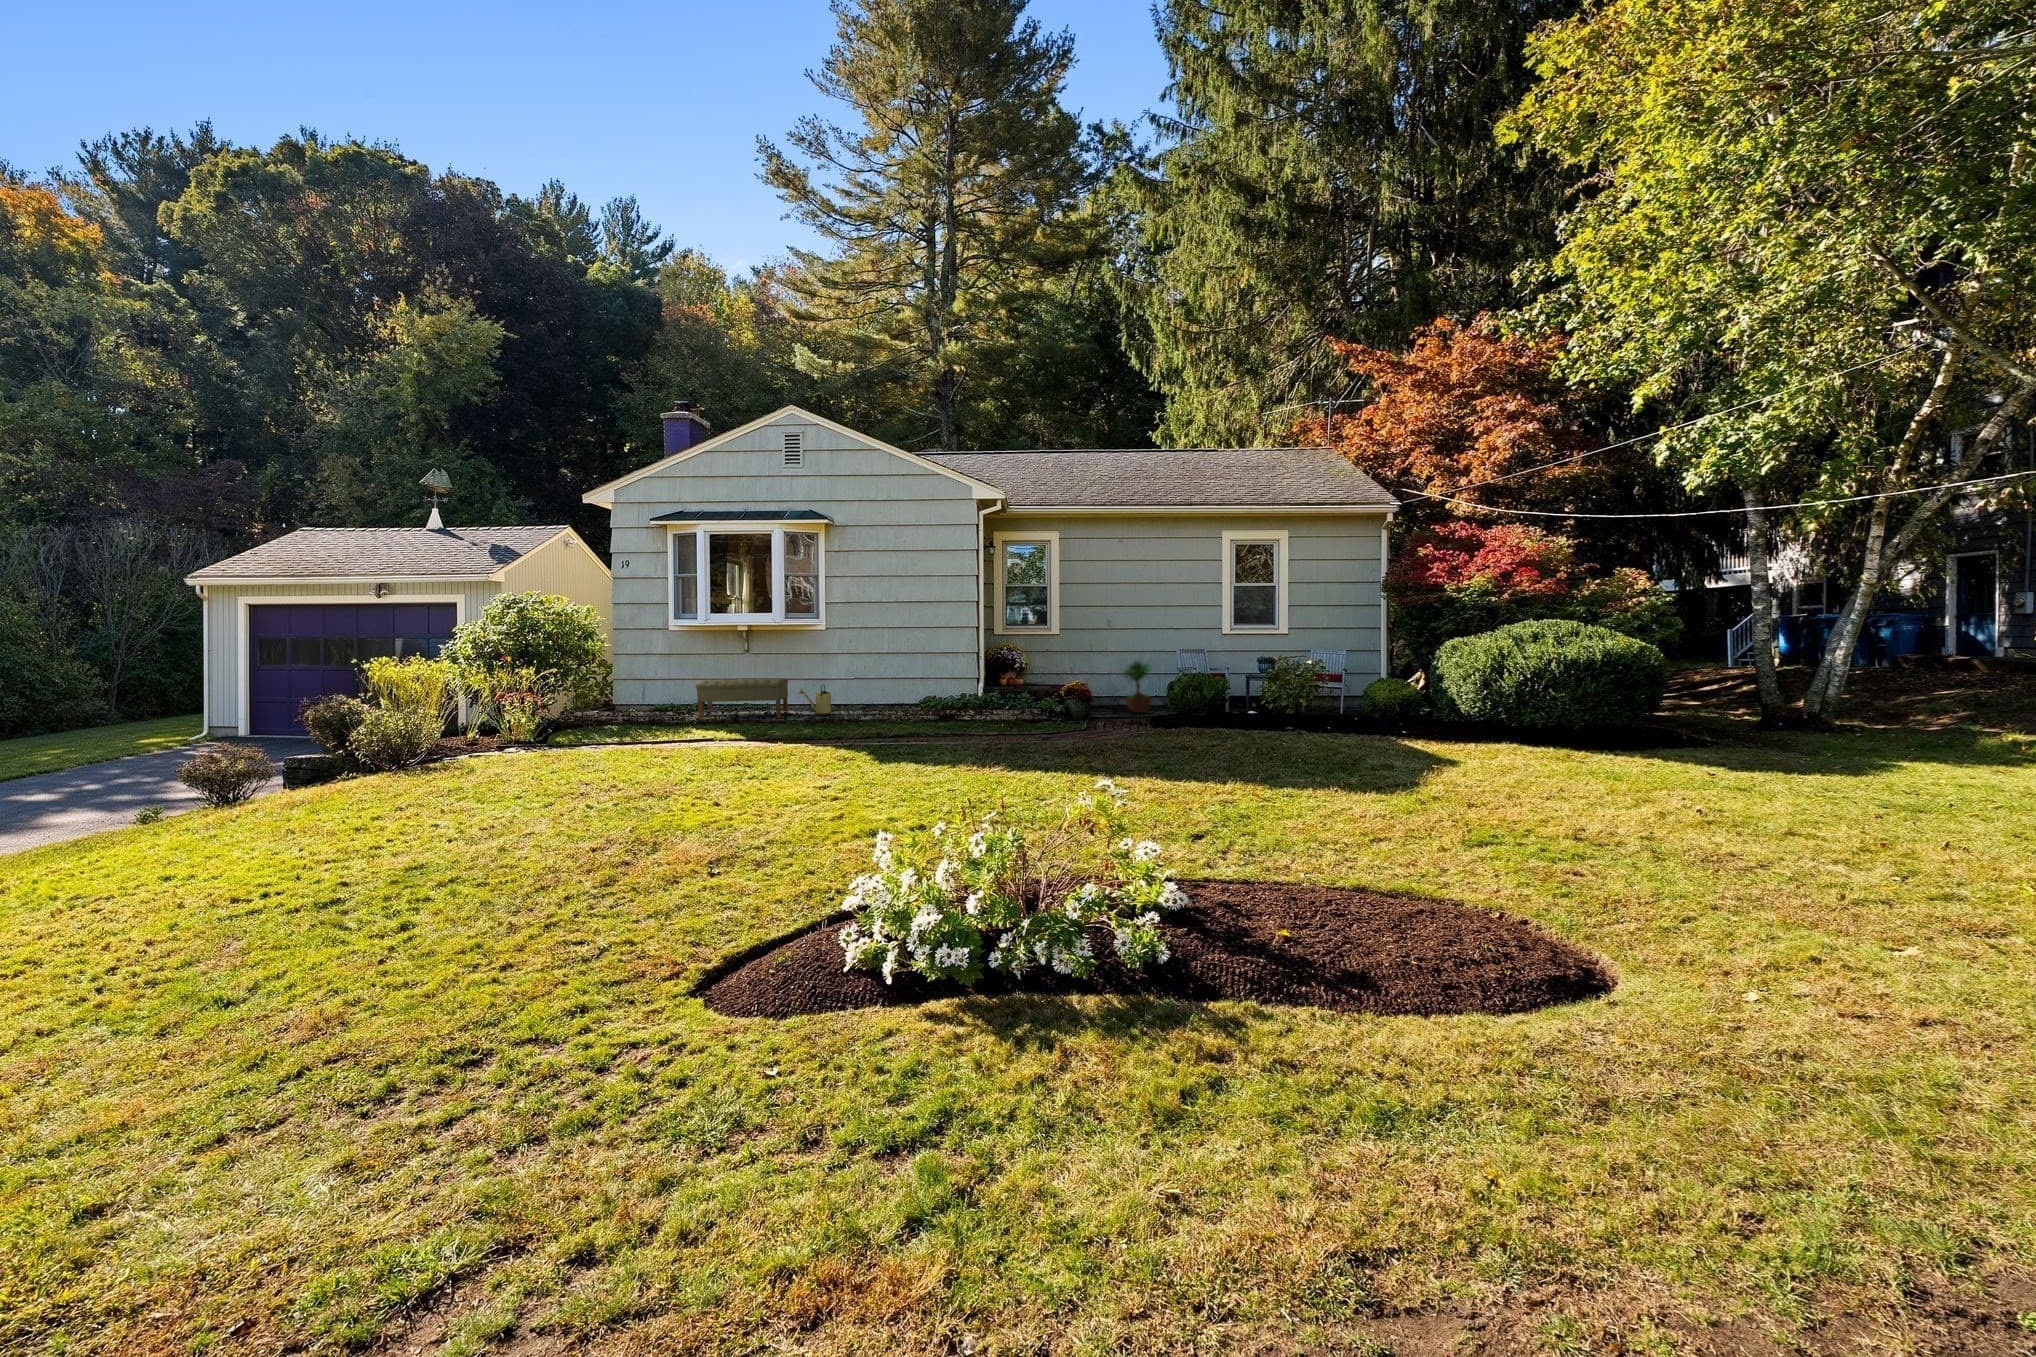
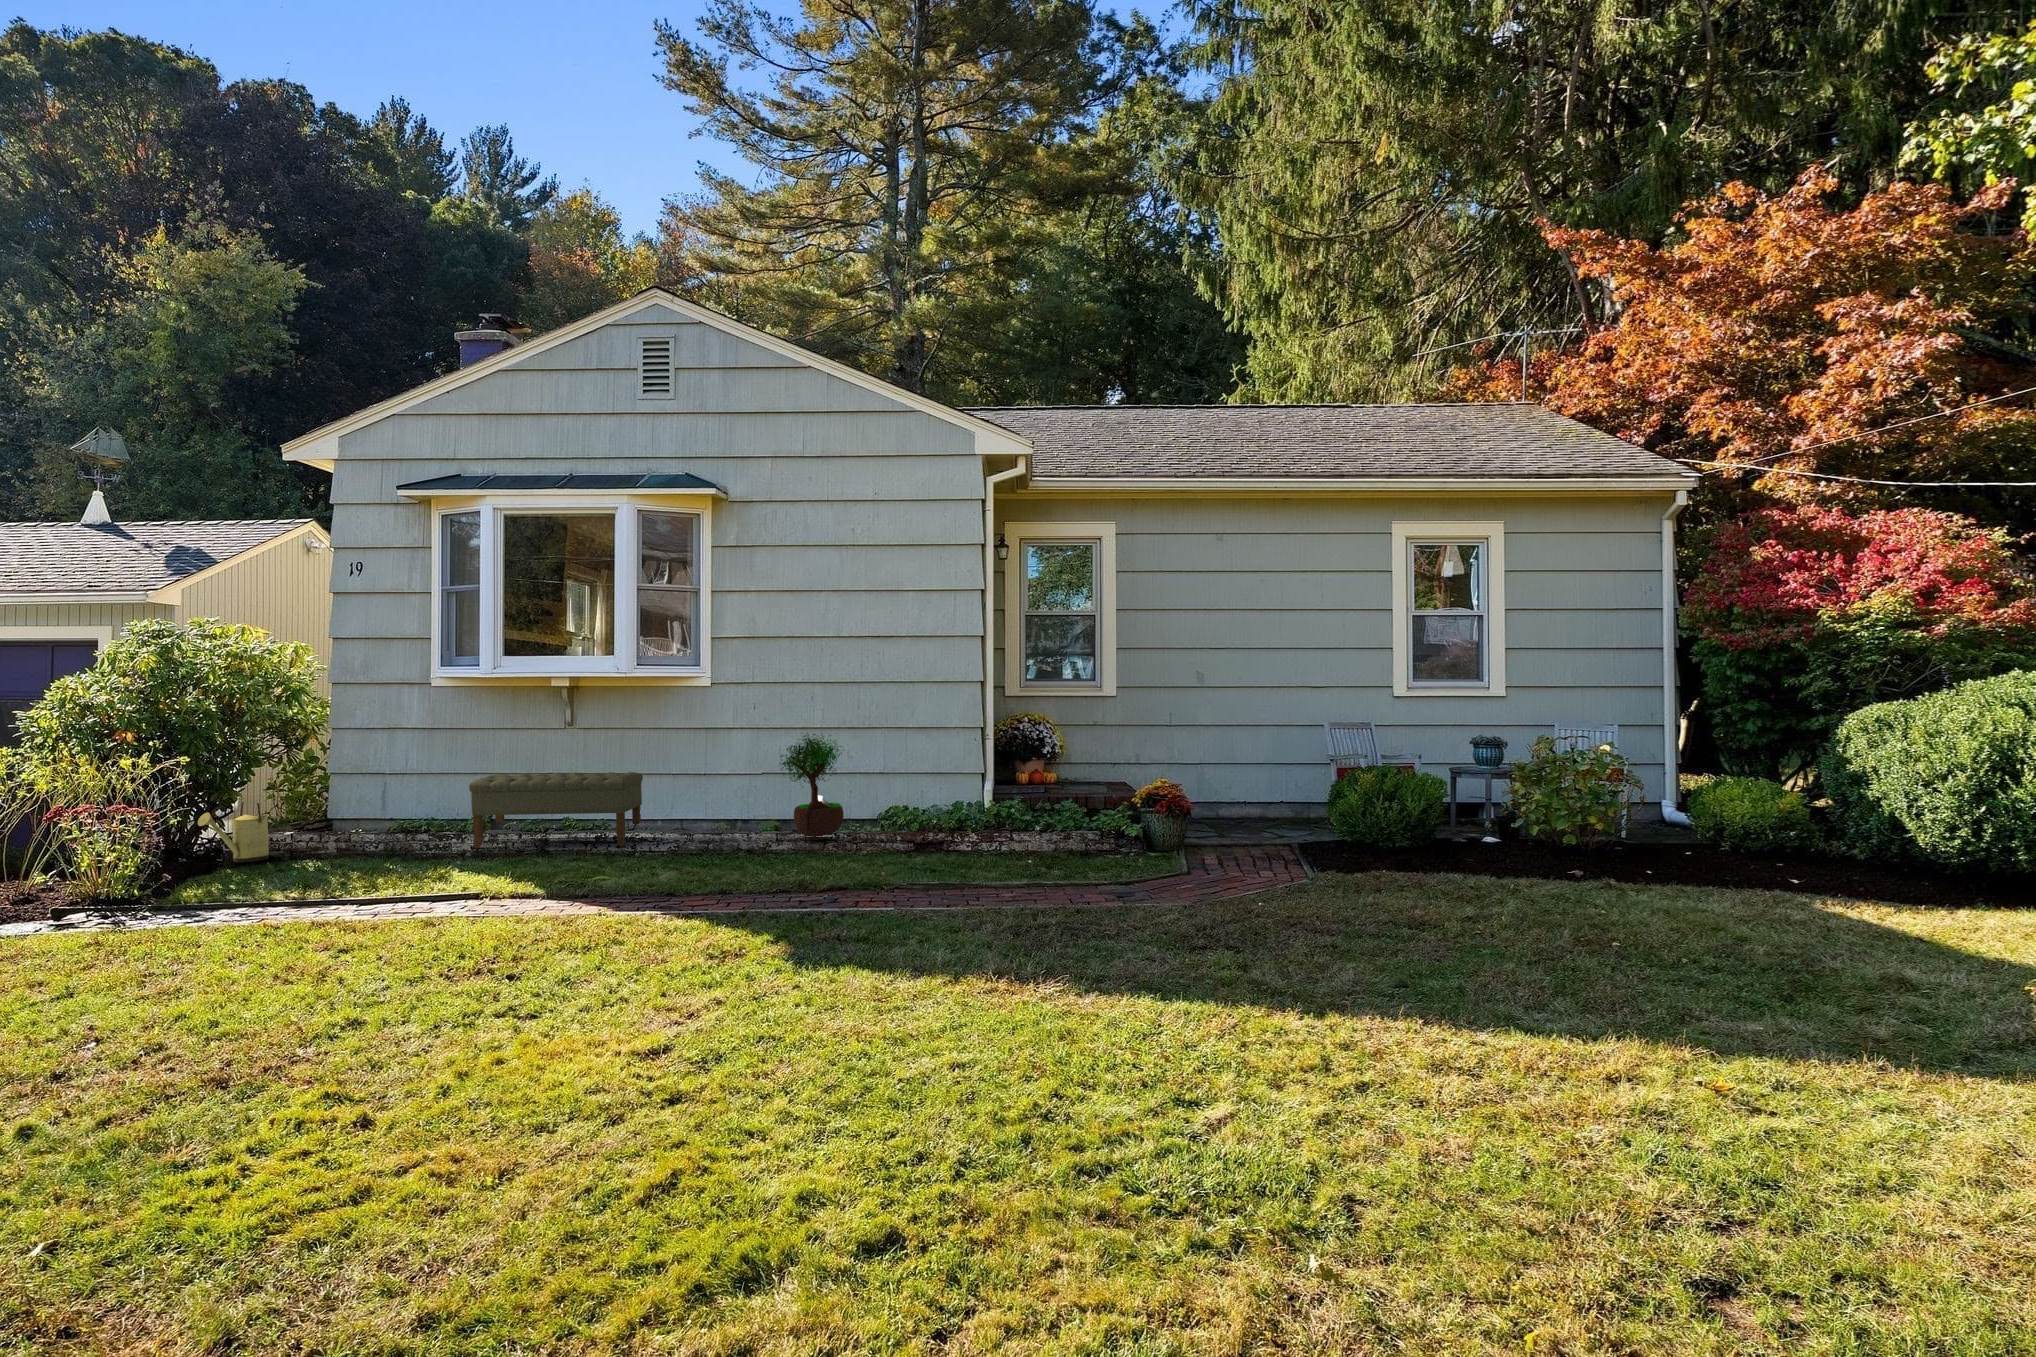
potted tree: present [1124,661,1152,713] -> present [779,727,843,840]
watering can: present [799,685,831,715] -> present [198,802,273,862]

